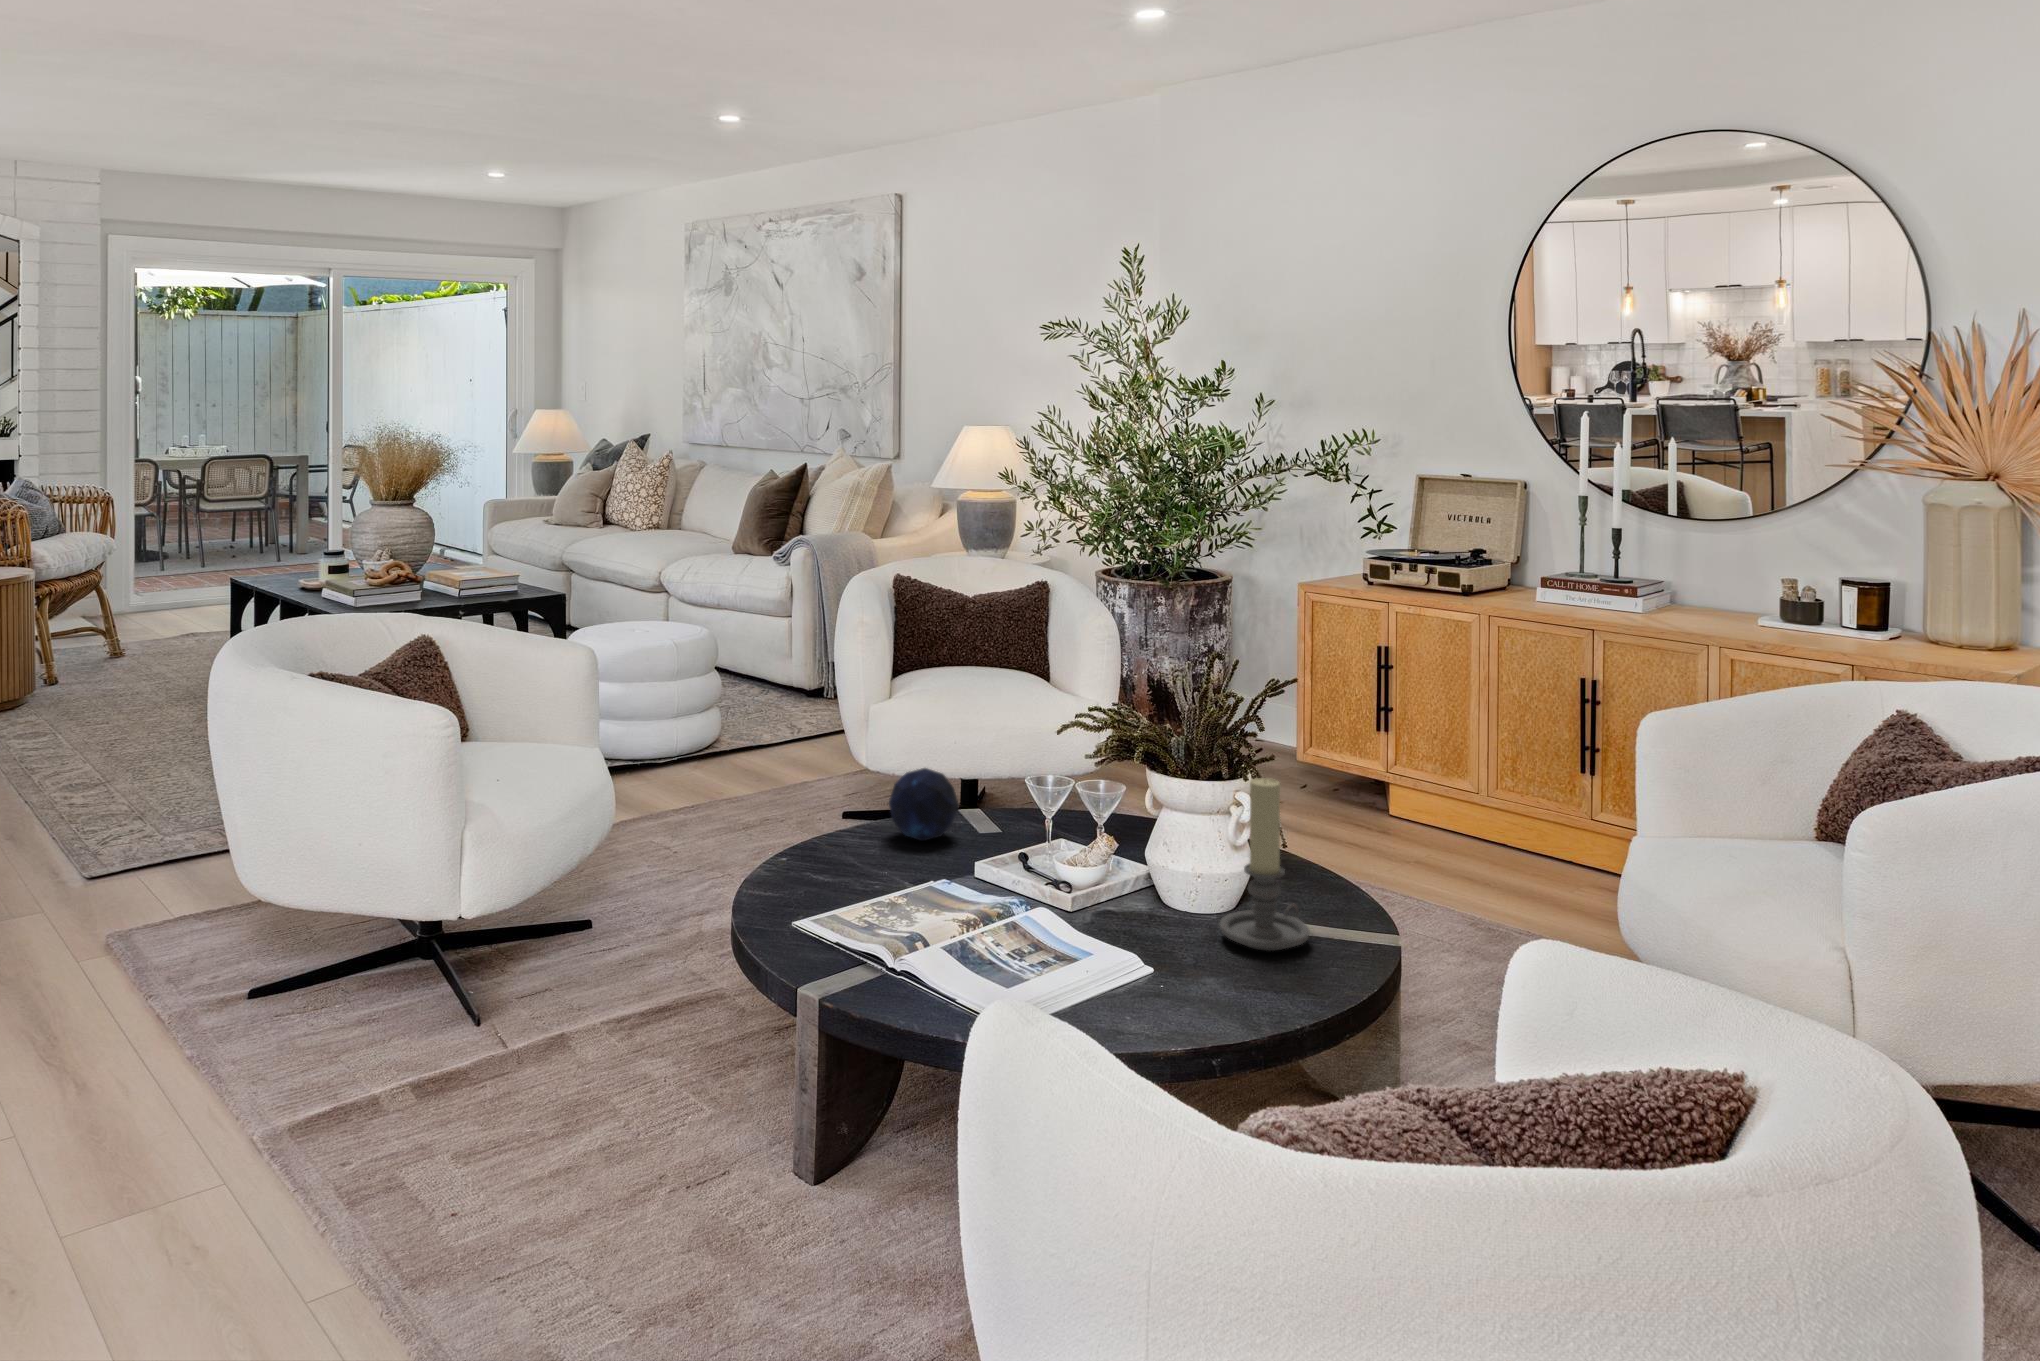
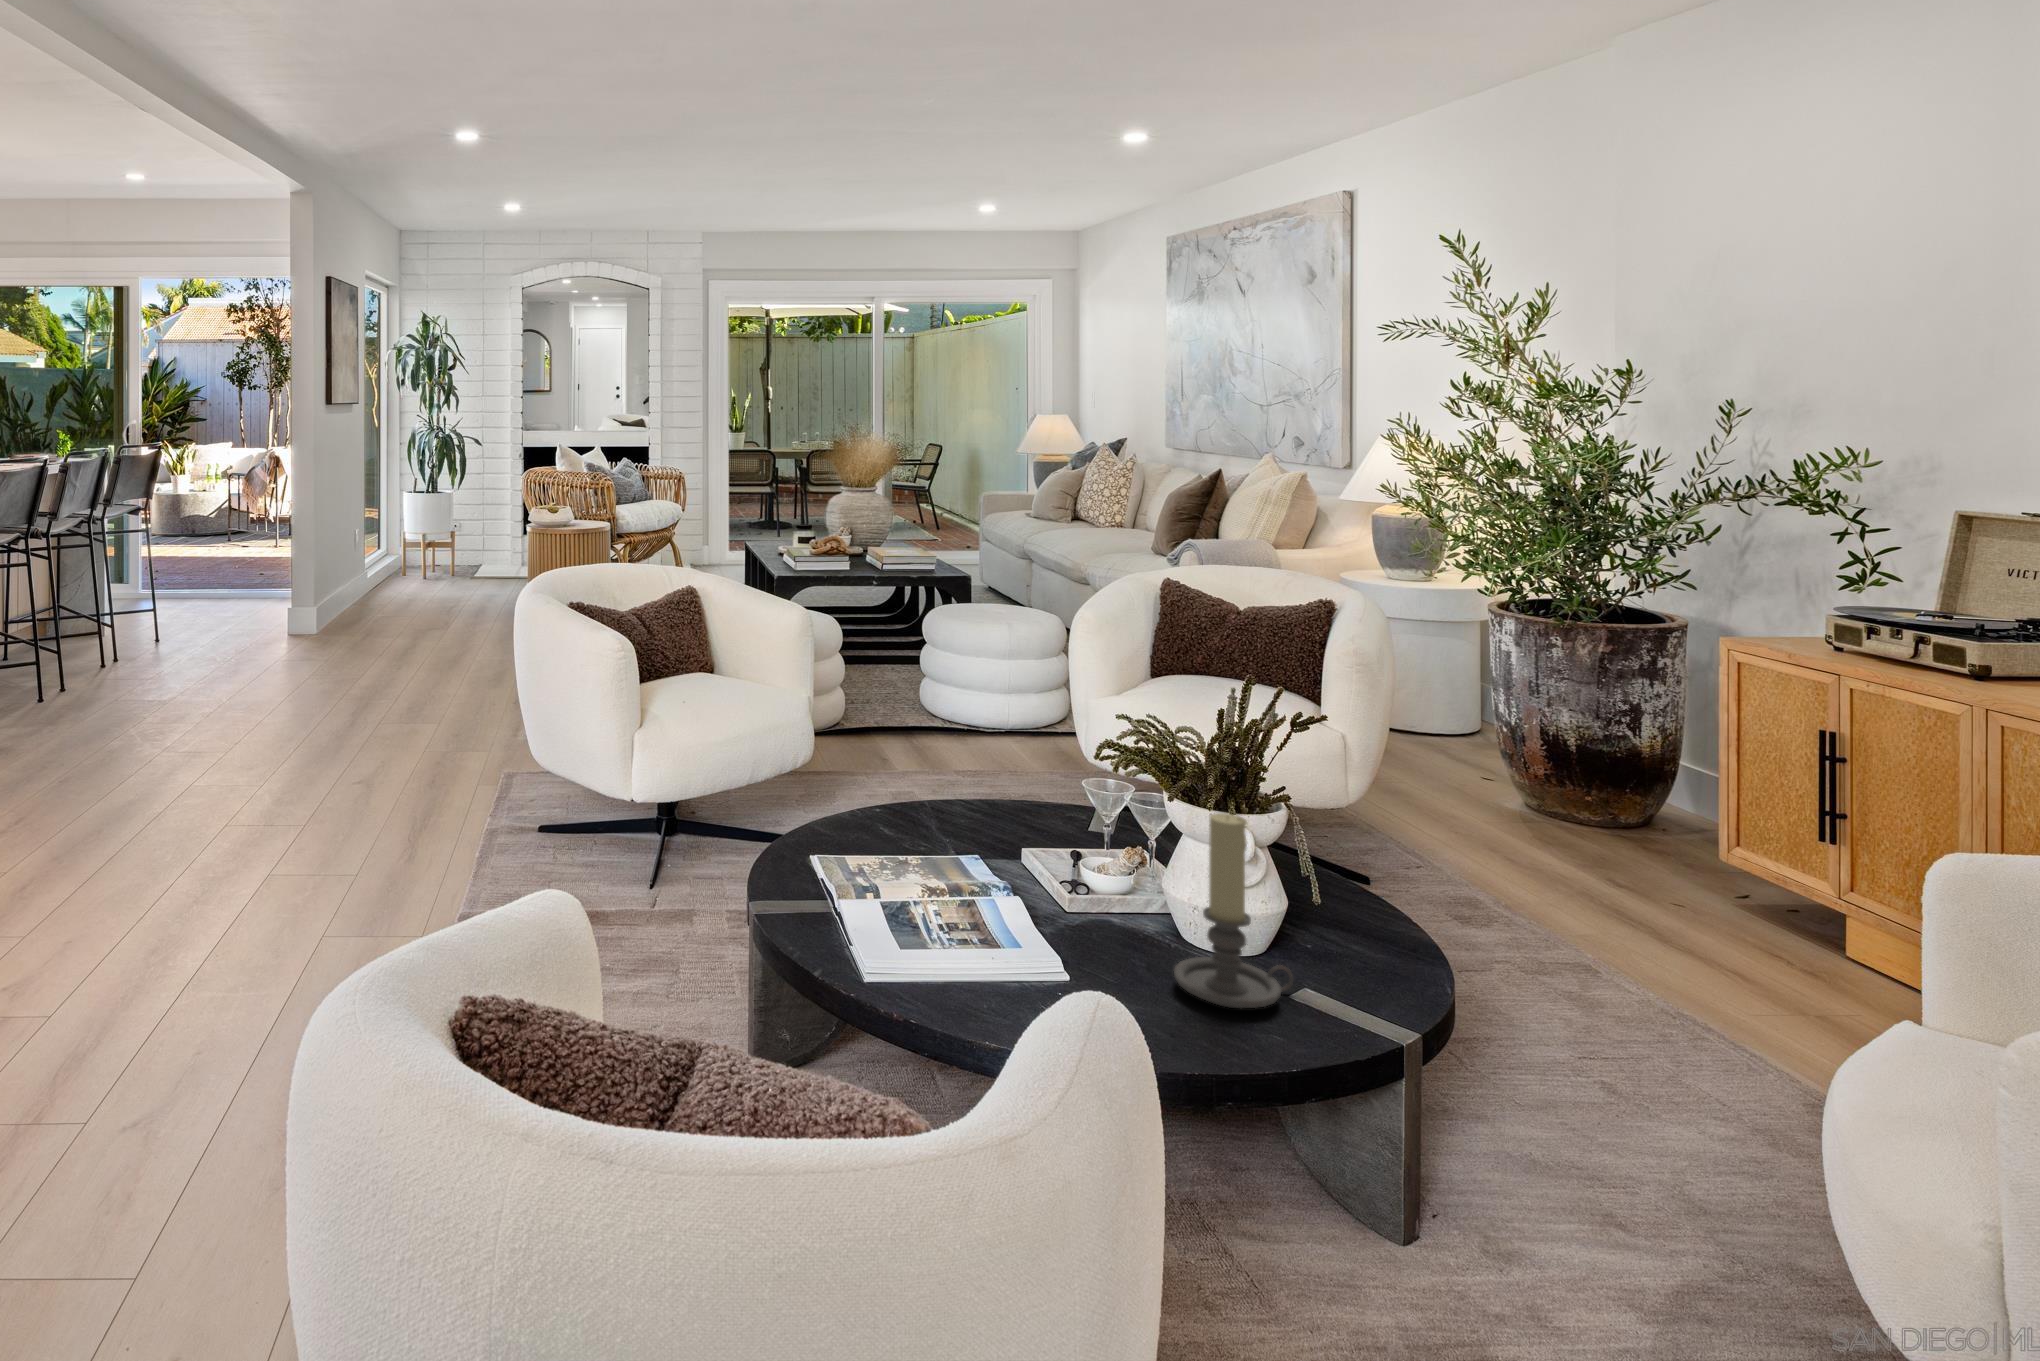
decorative orb: present [888,768,959,841] -> none [980,754,1051,823]

